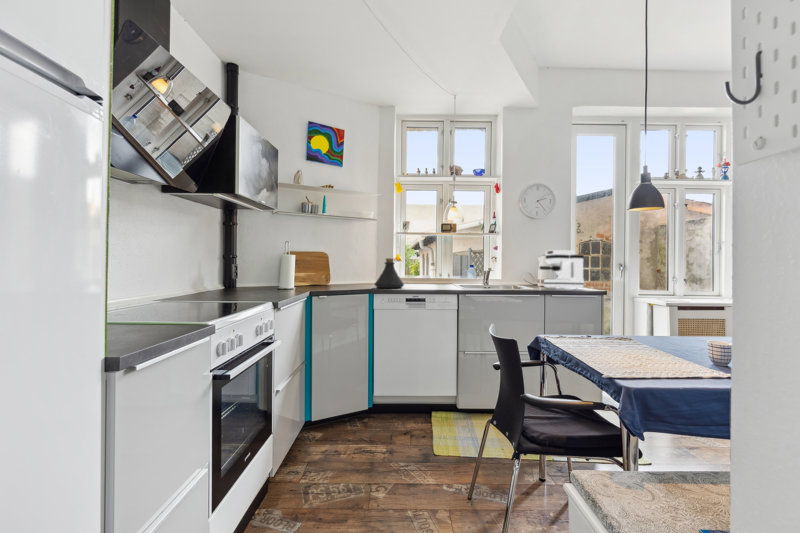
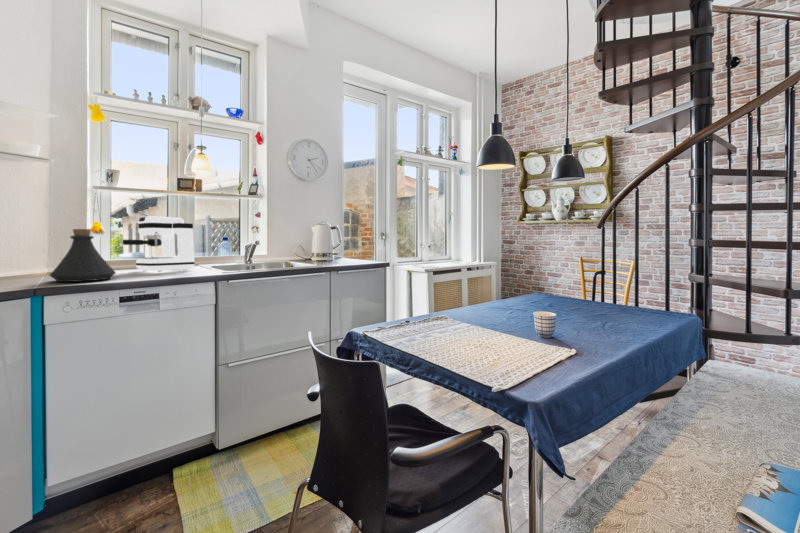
coffee maker: present [540,250,584,289] -> present [123,216,195,272]

